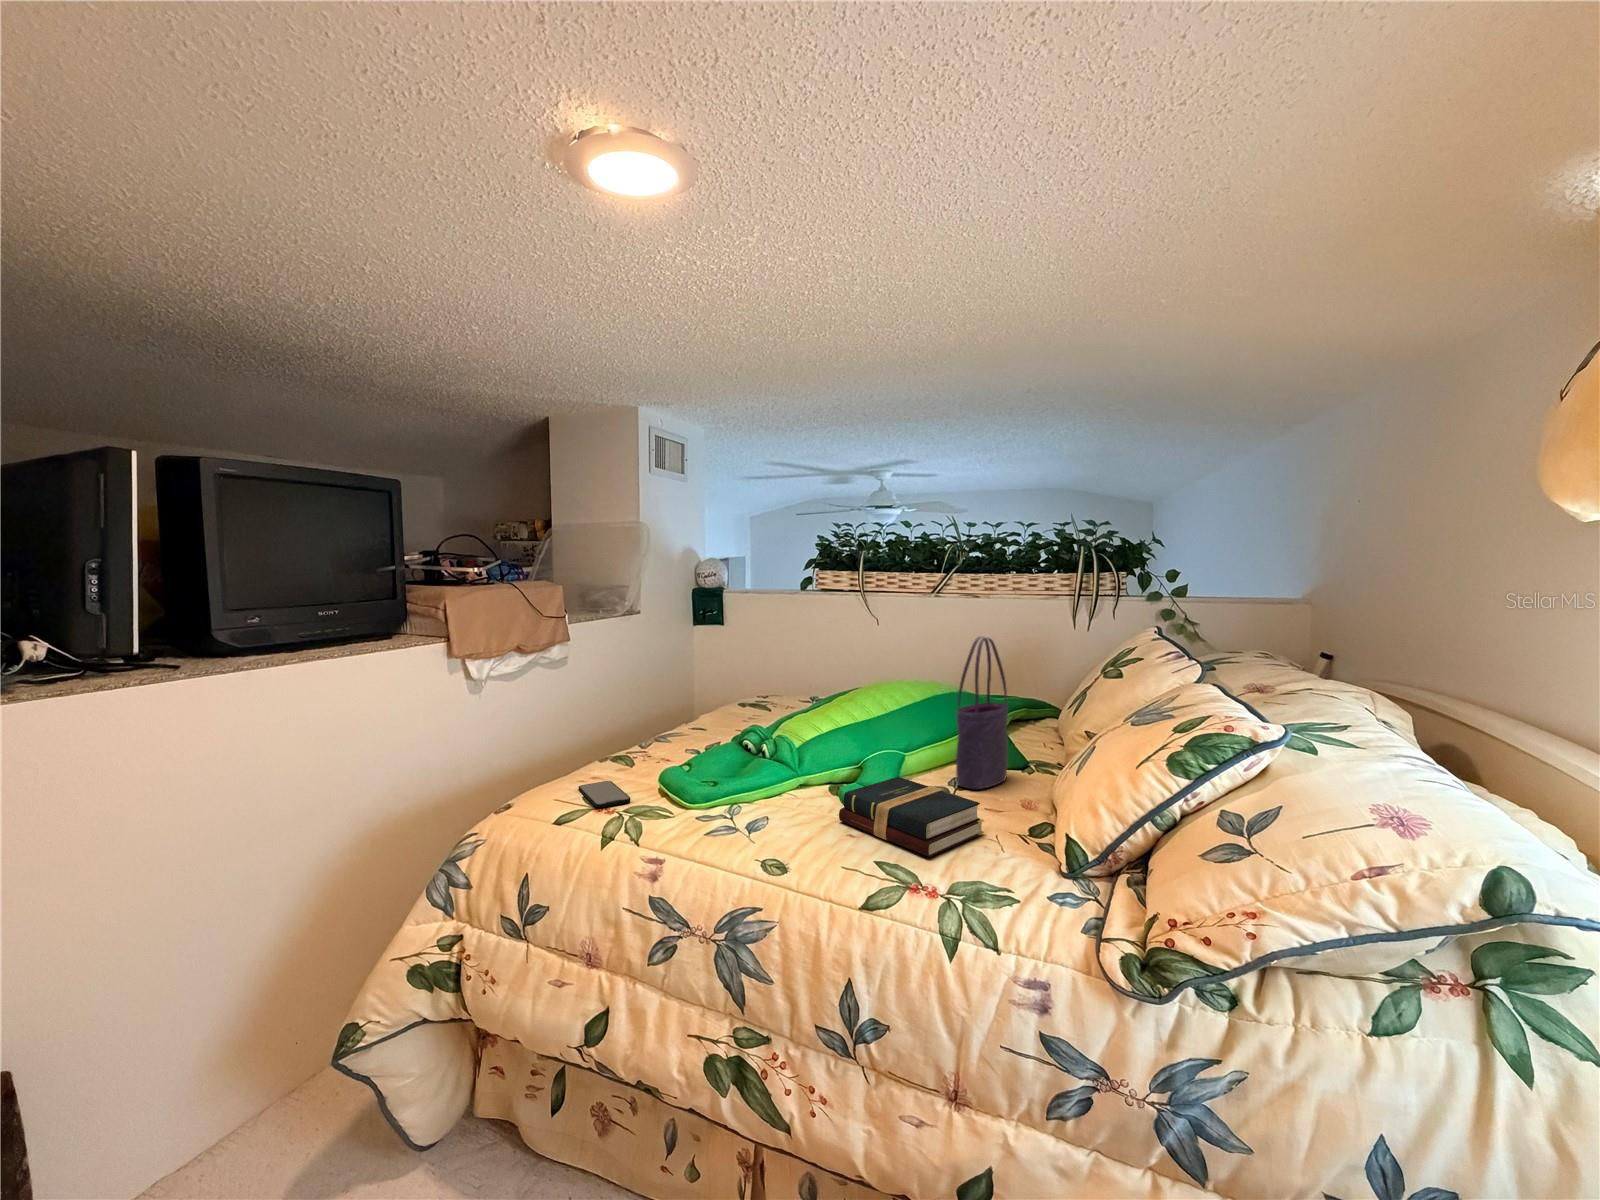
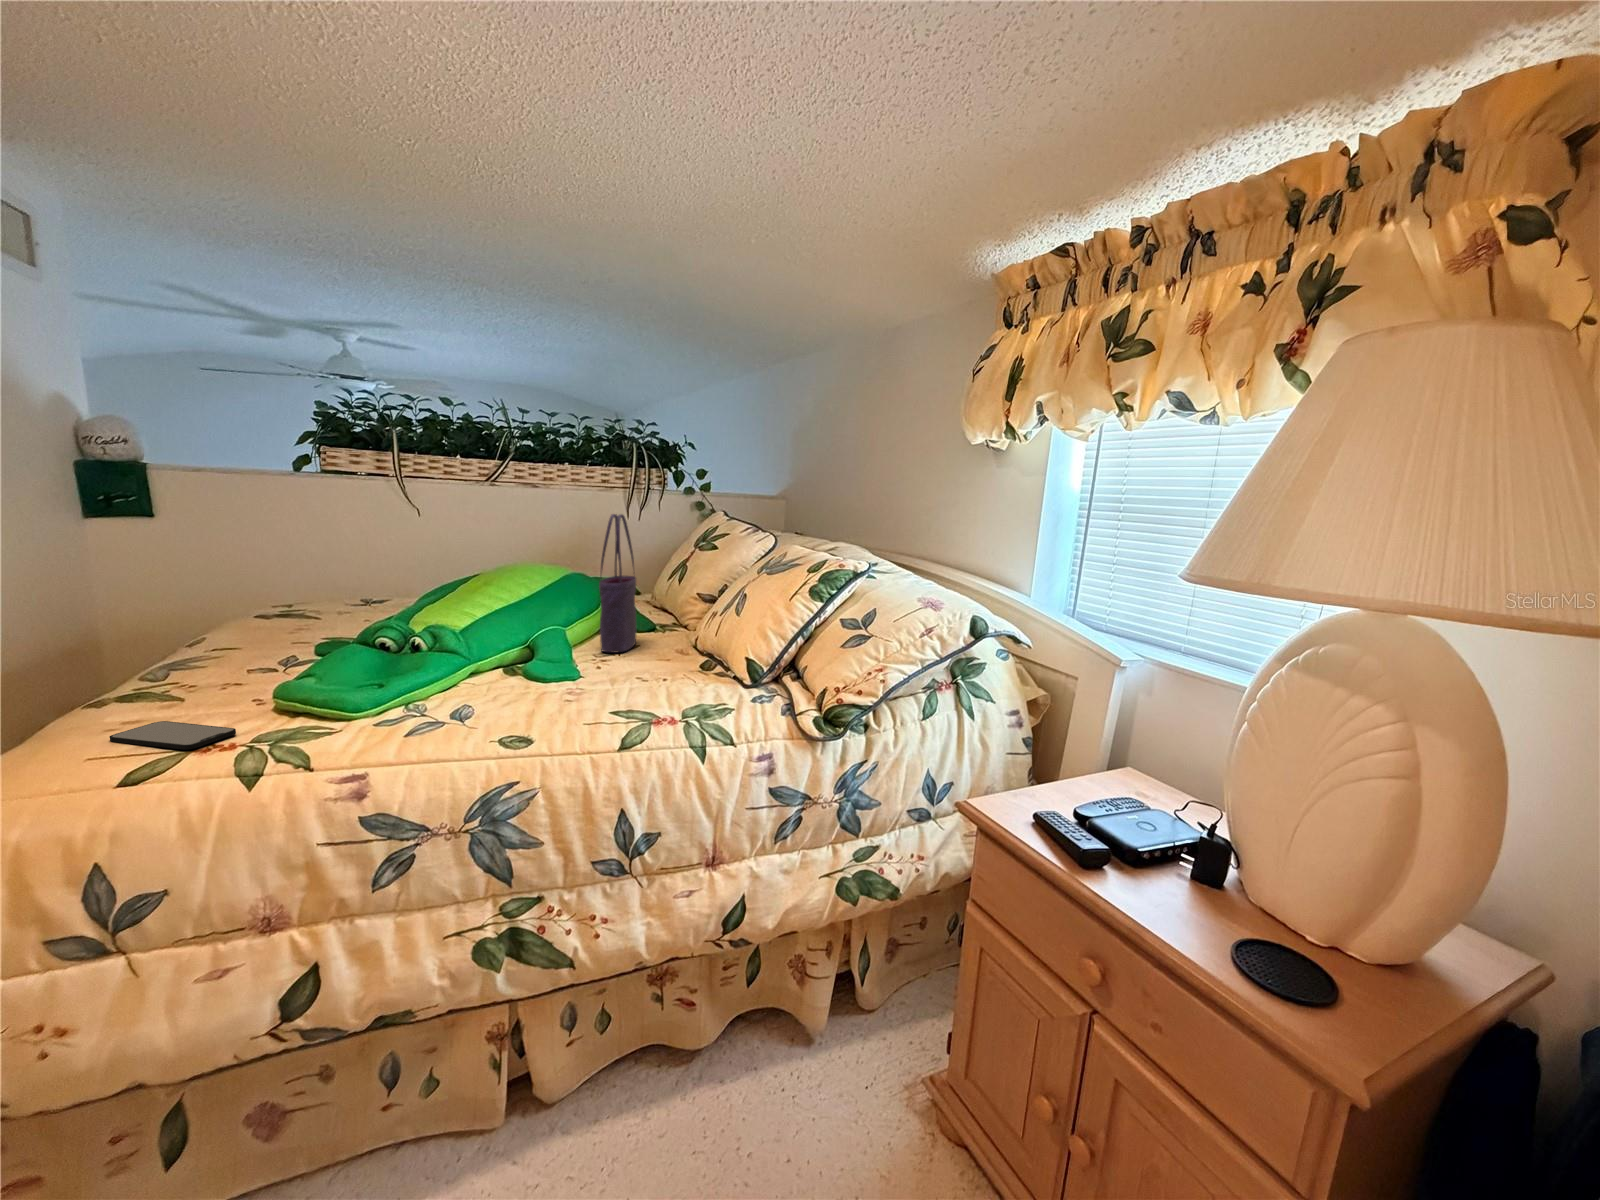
hardback book: present [839,777,984,857] -> none [533,647,664,700]

